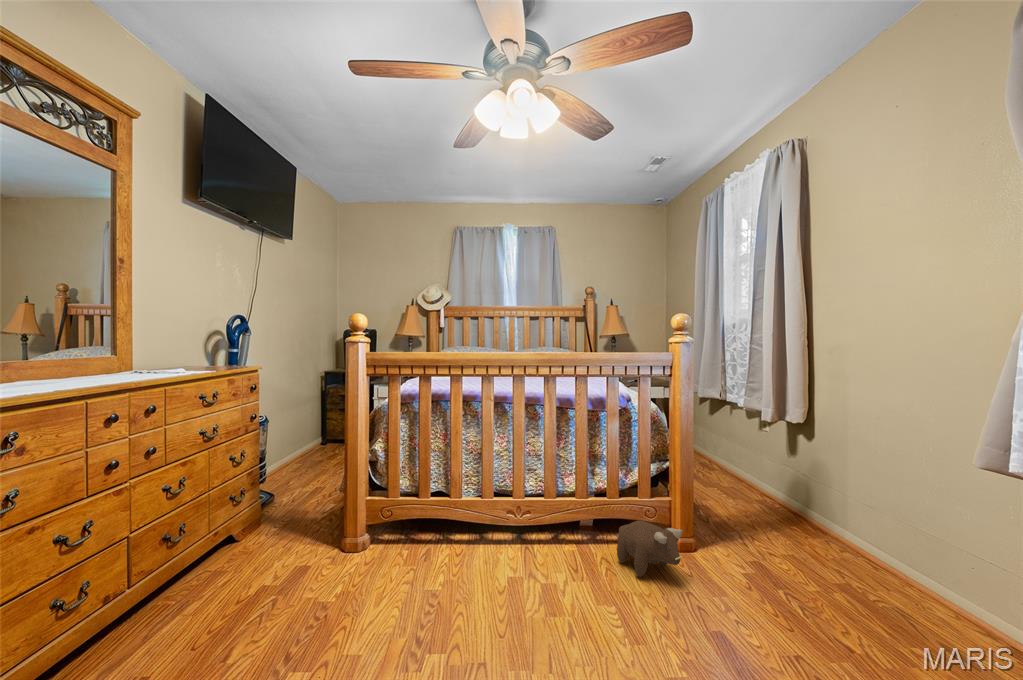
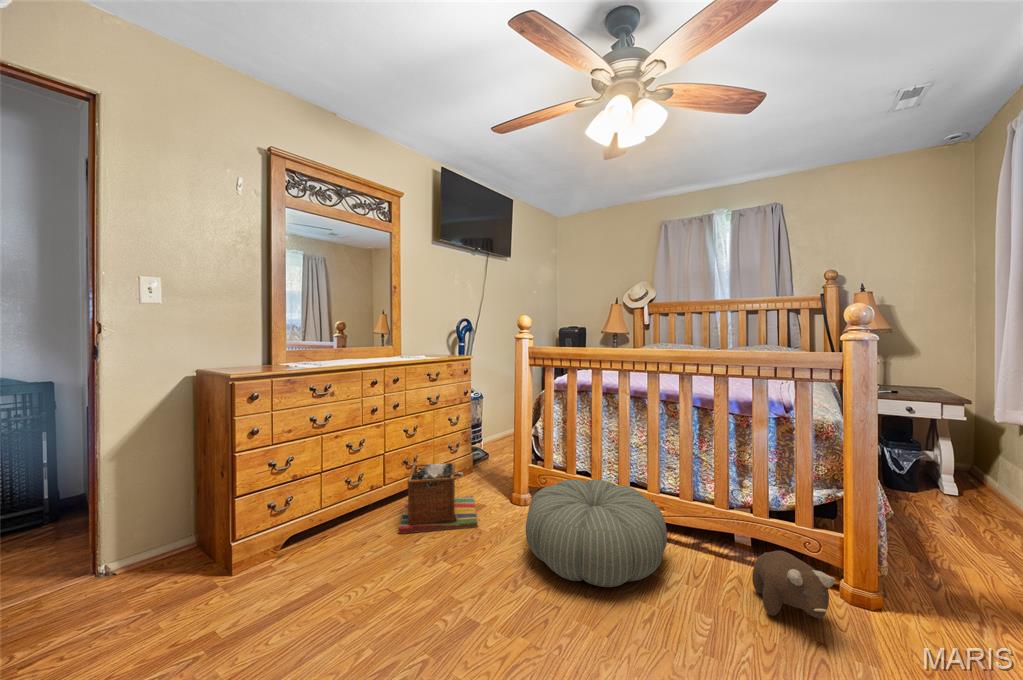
pouf: none [402,497,556,616] -> present [526,479,667,587]
laundry basket: none [170,520,321,657] -> present [399,463,478,534]

